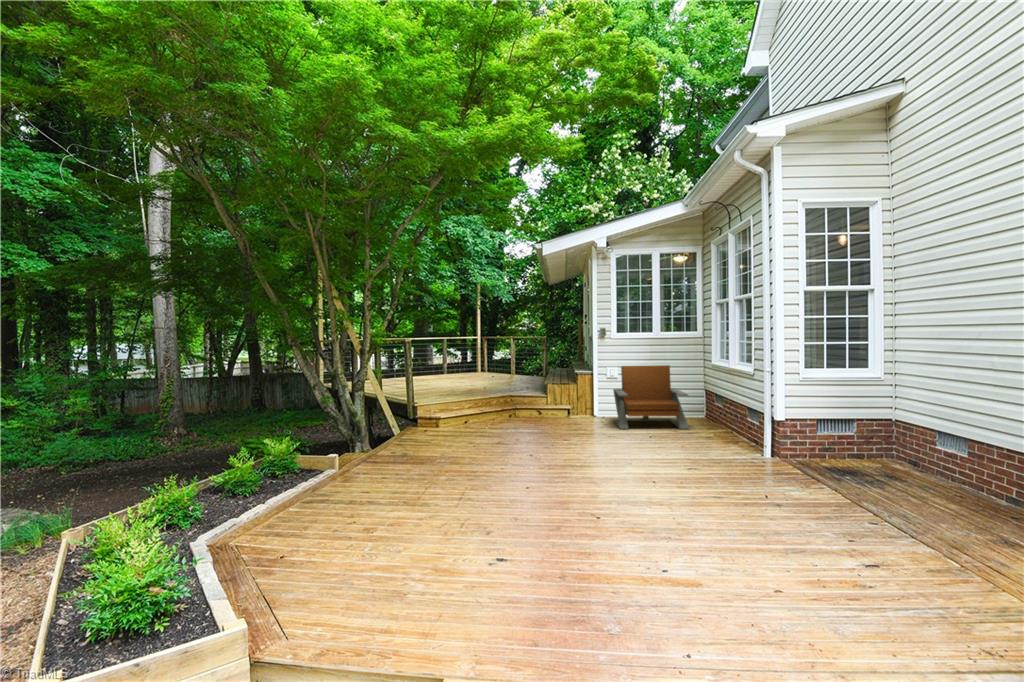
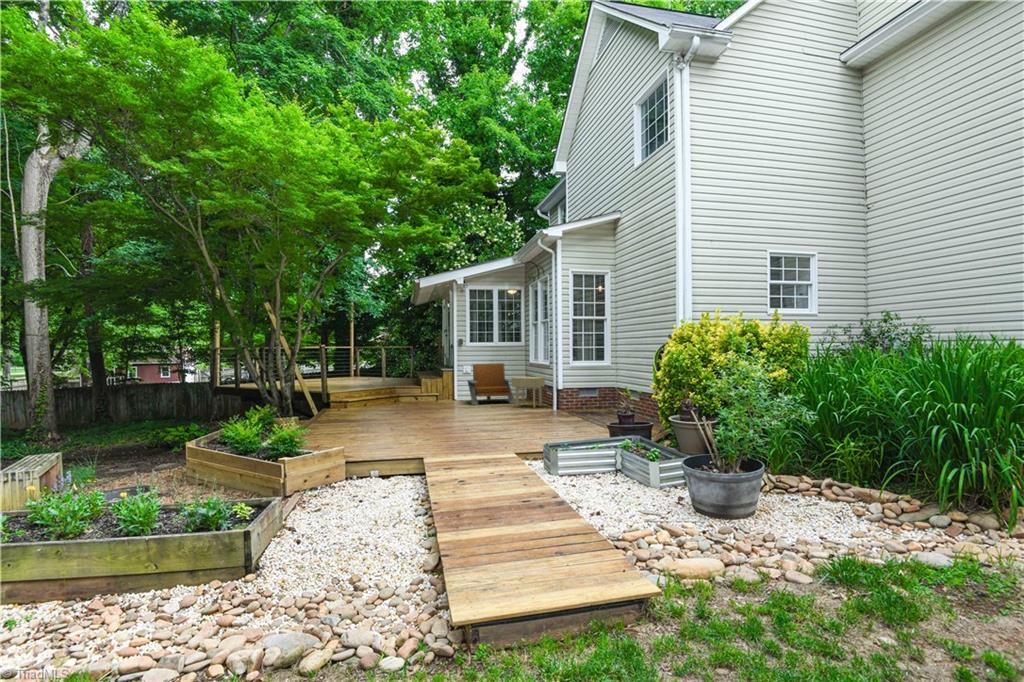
side table: none [683,389,742,444] -> present [512,377,545,408]

